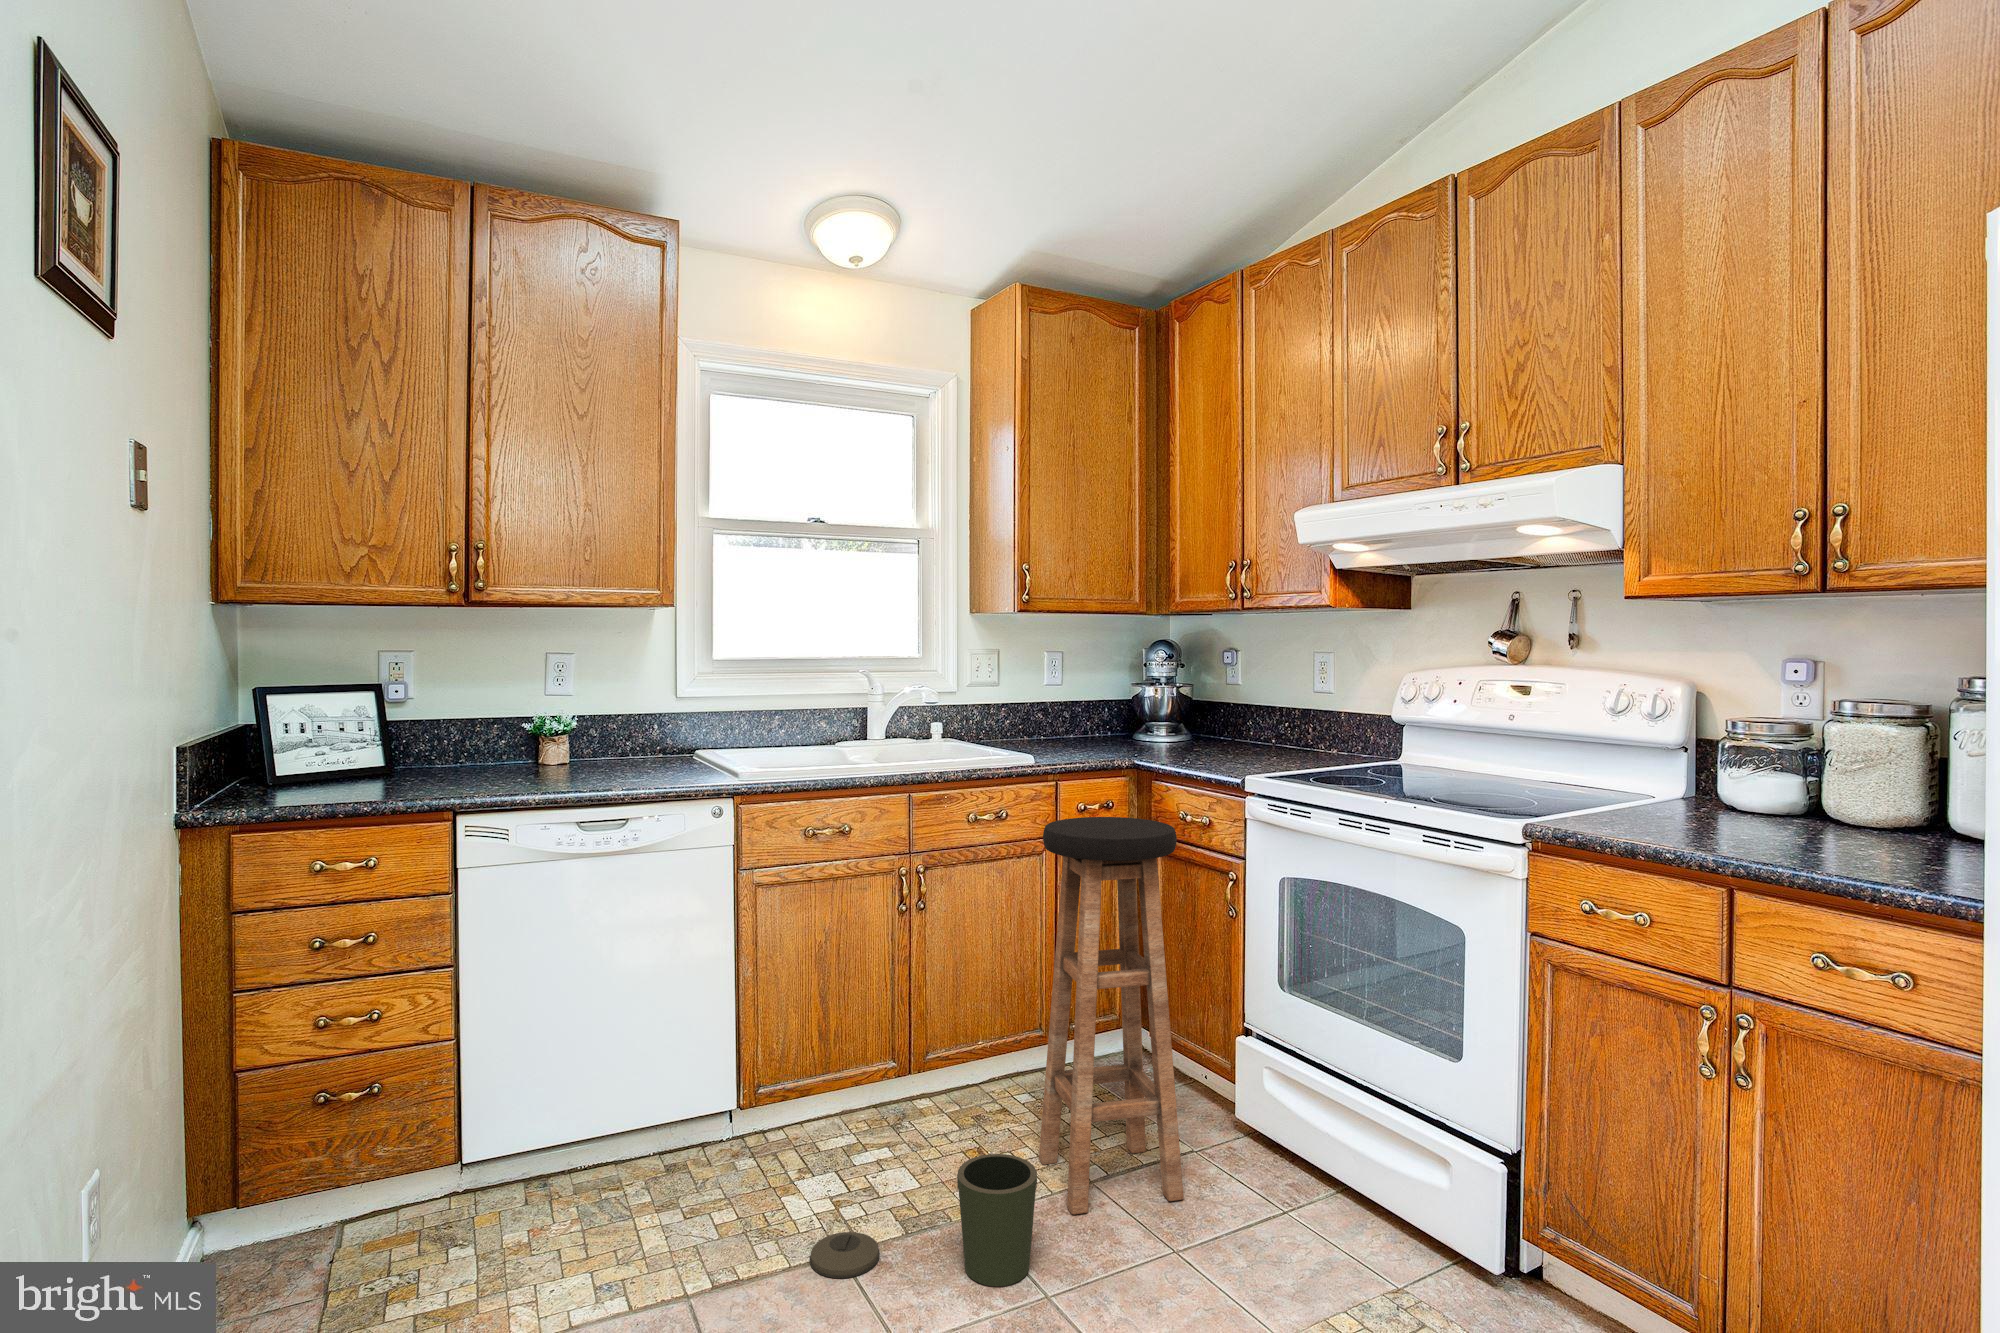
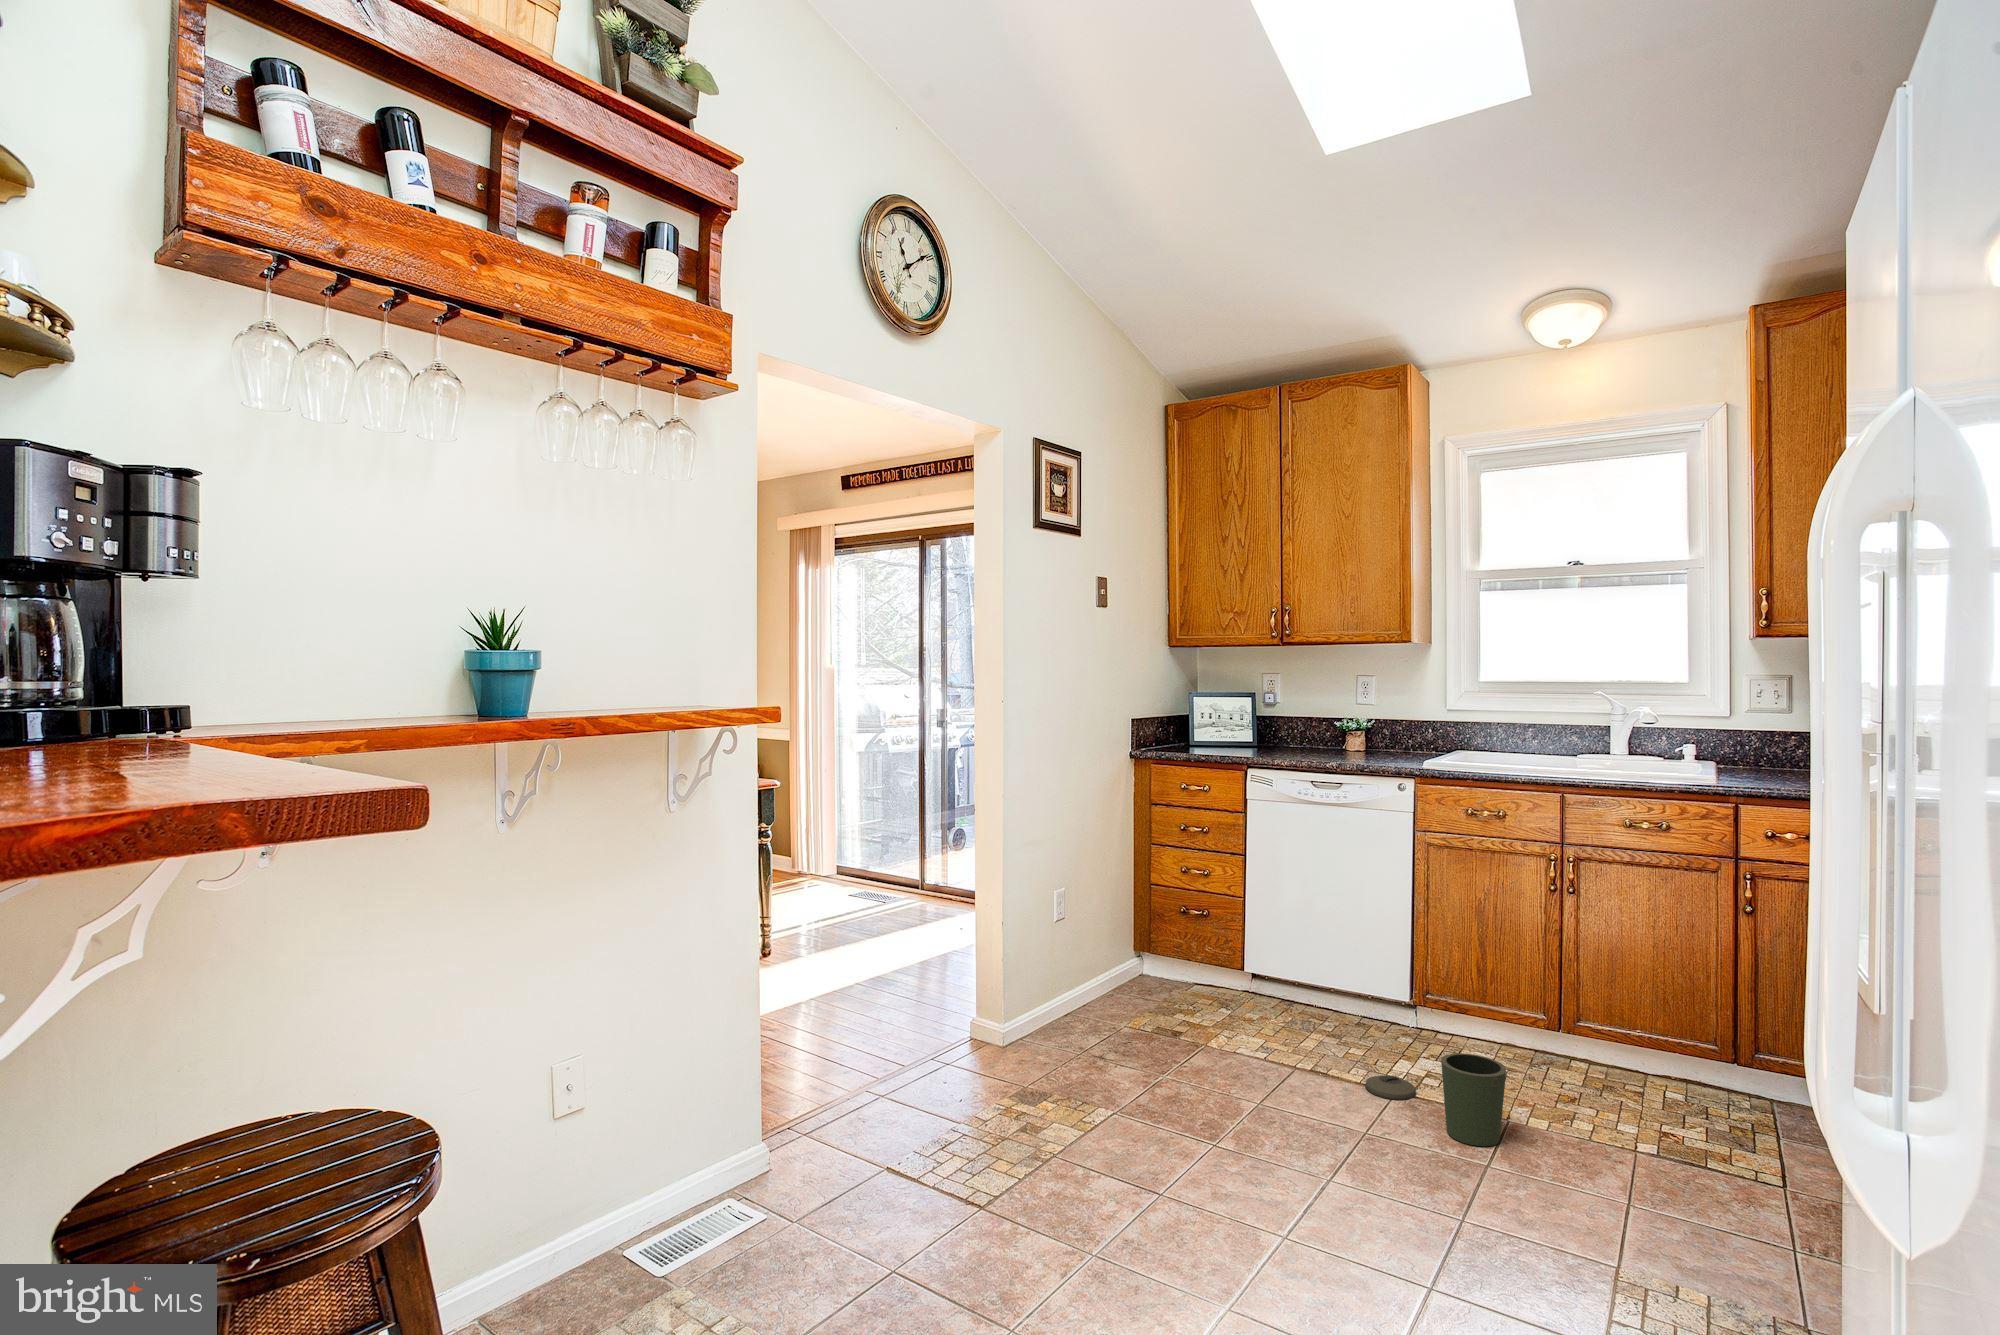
bar stool: present [1039,817,1184,1214] -> none [1576,825,1724,1184]

